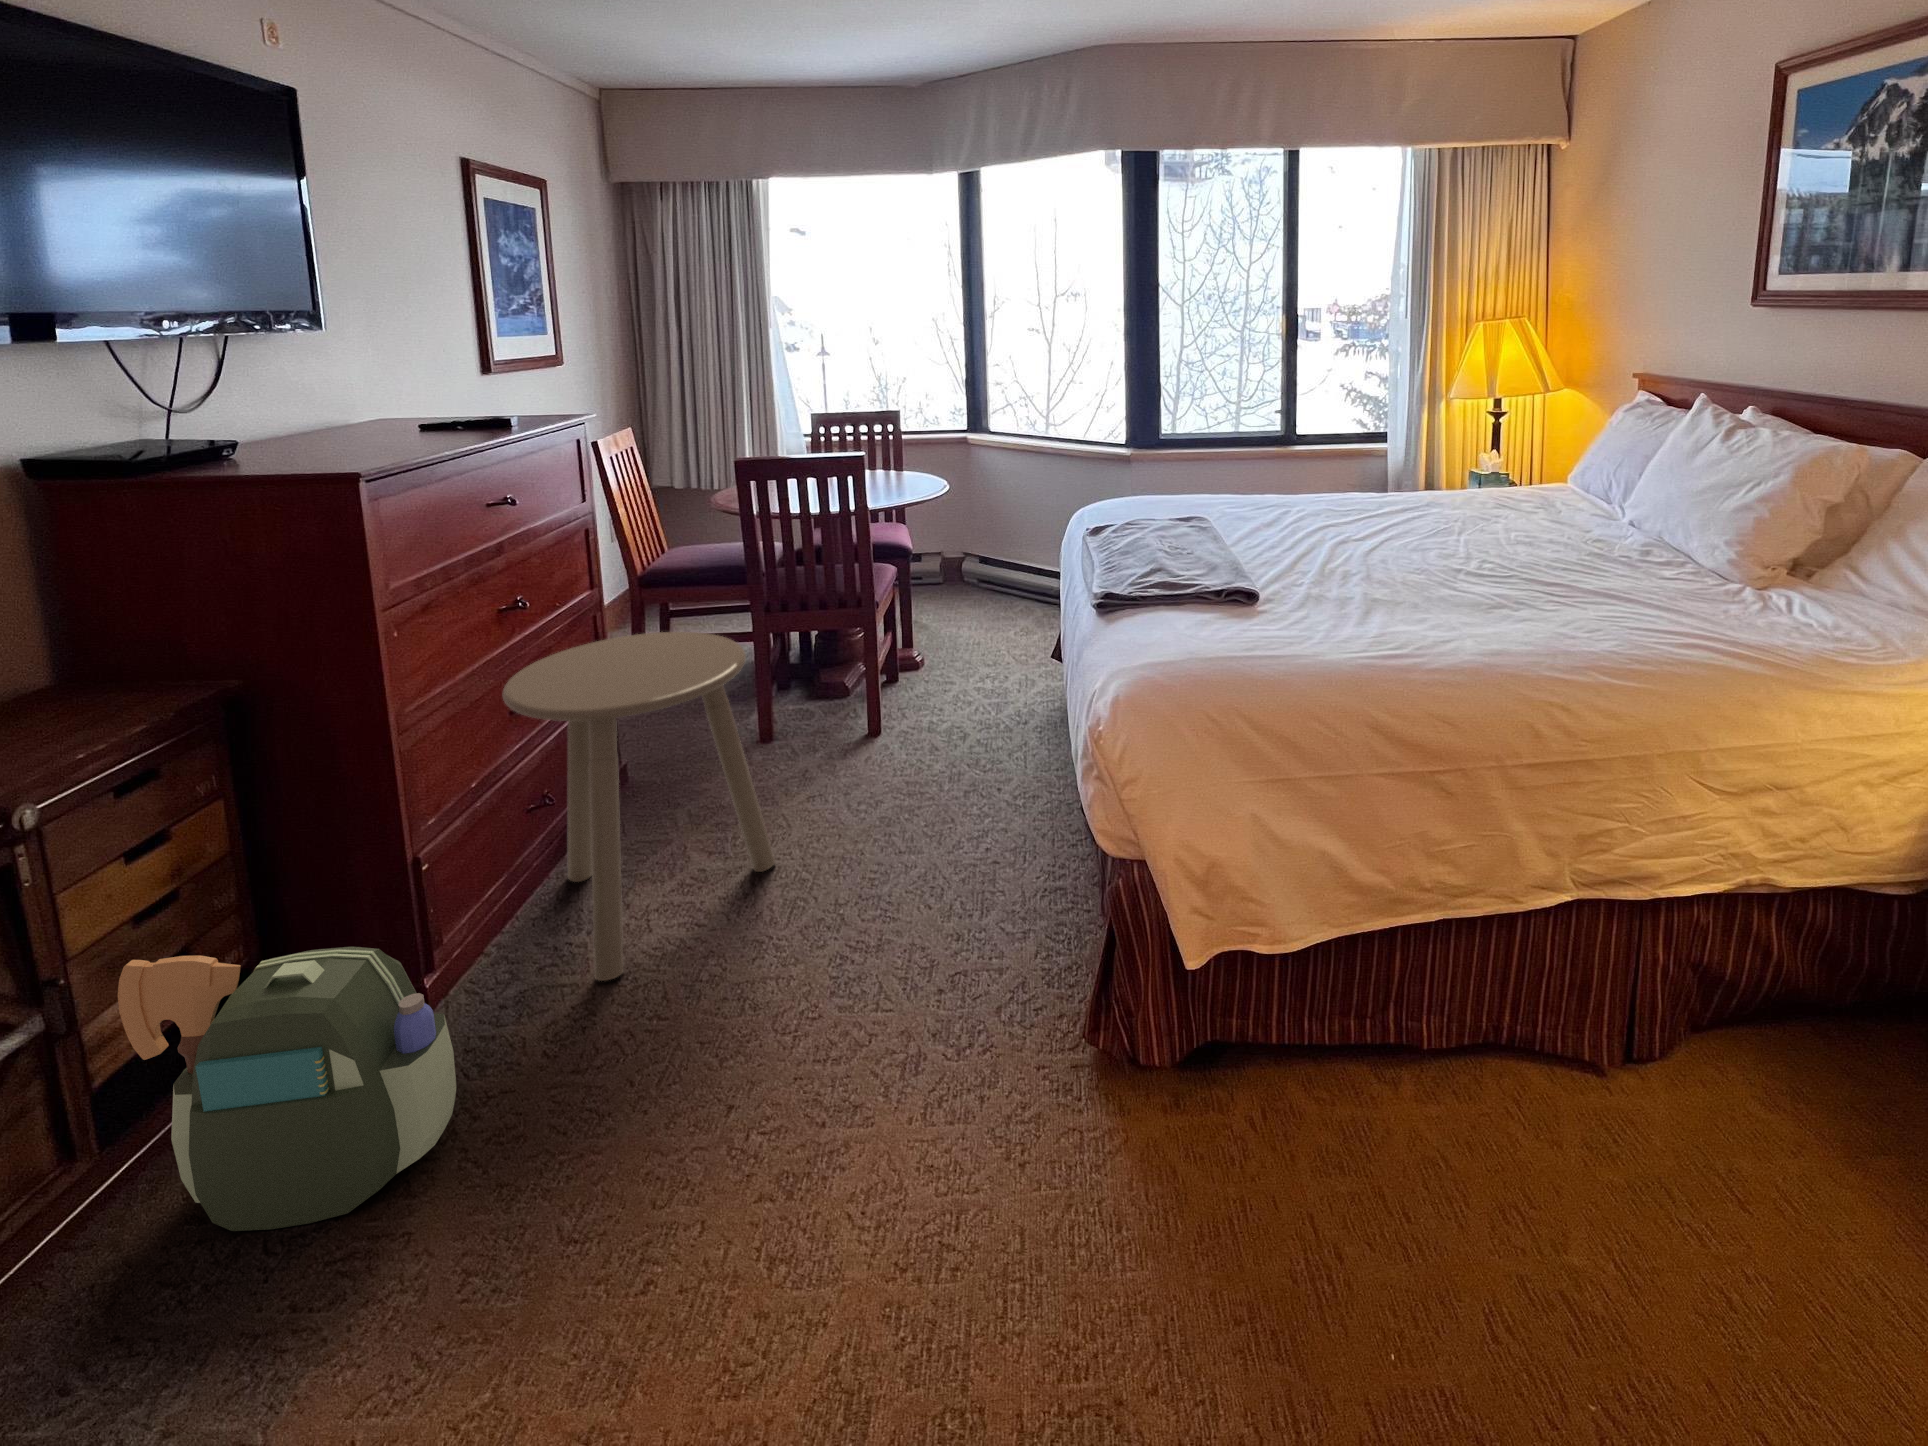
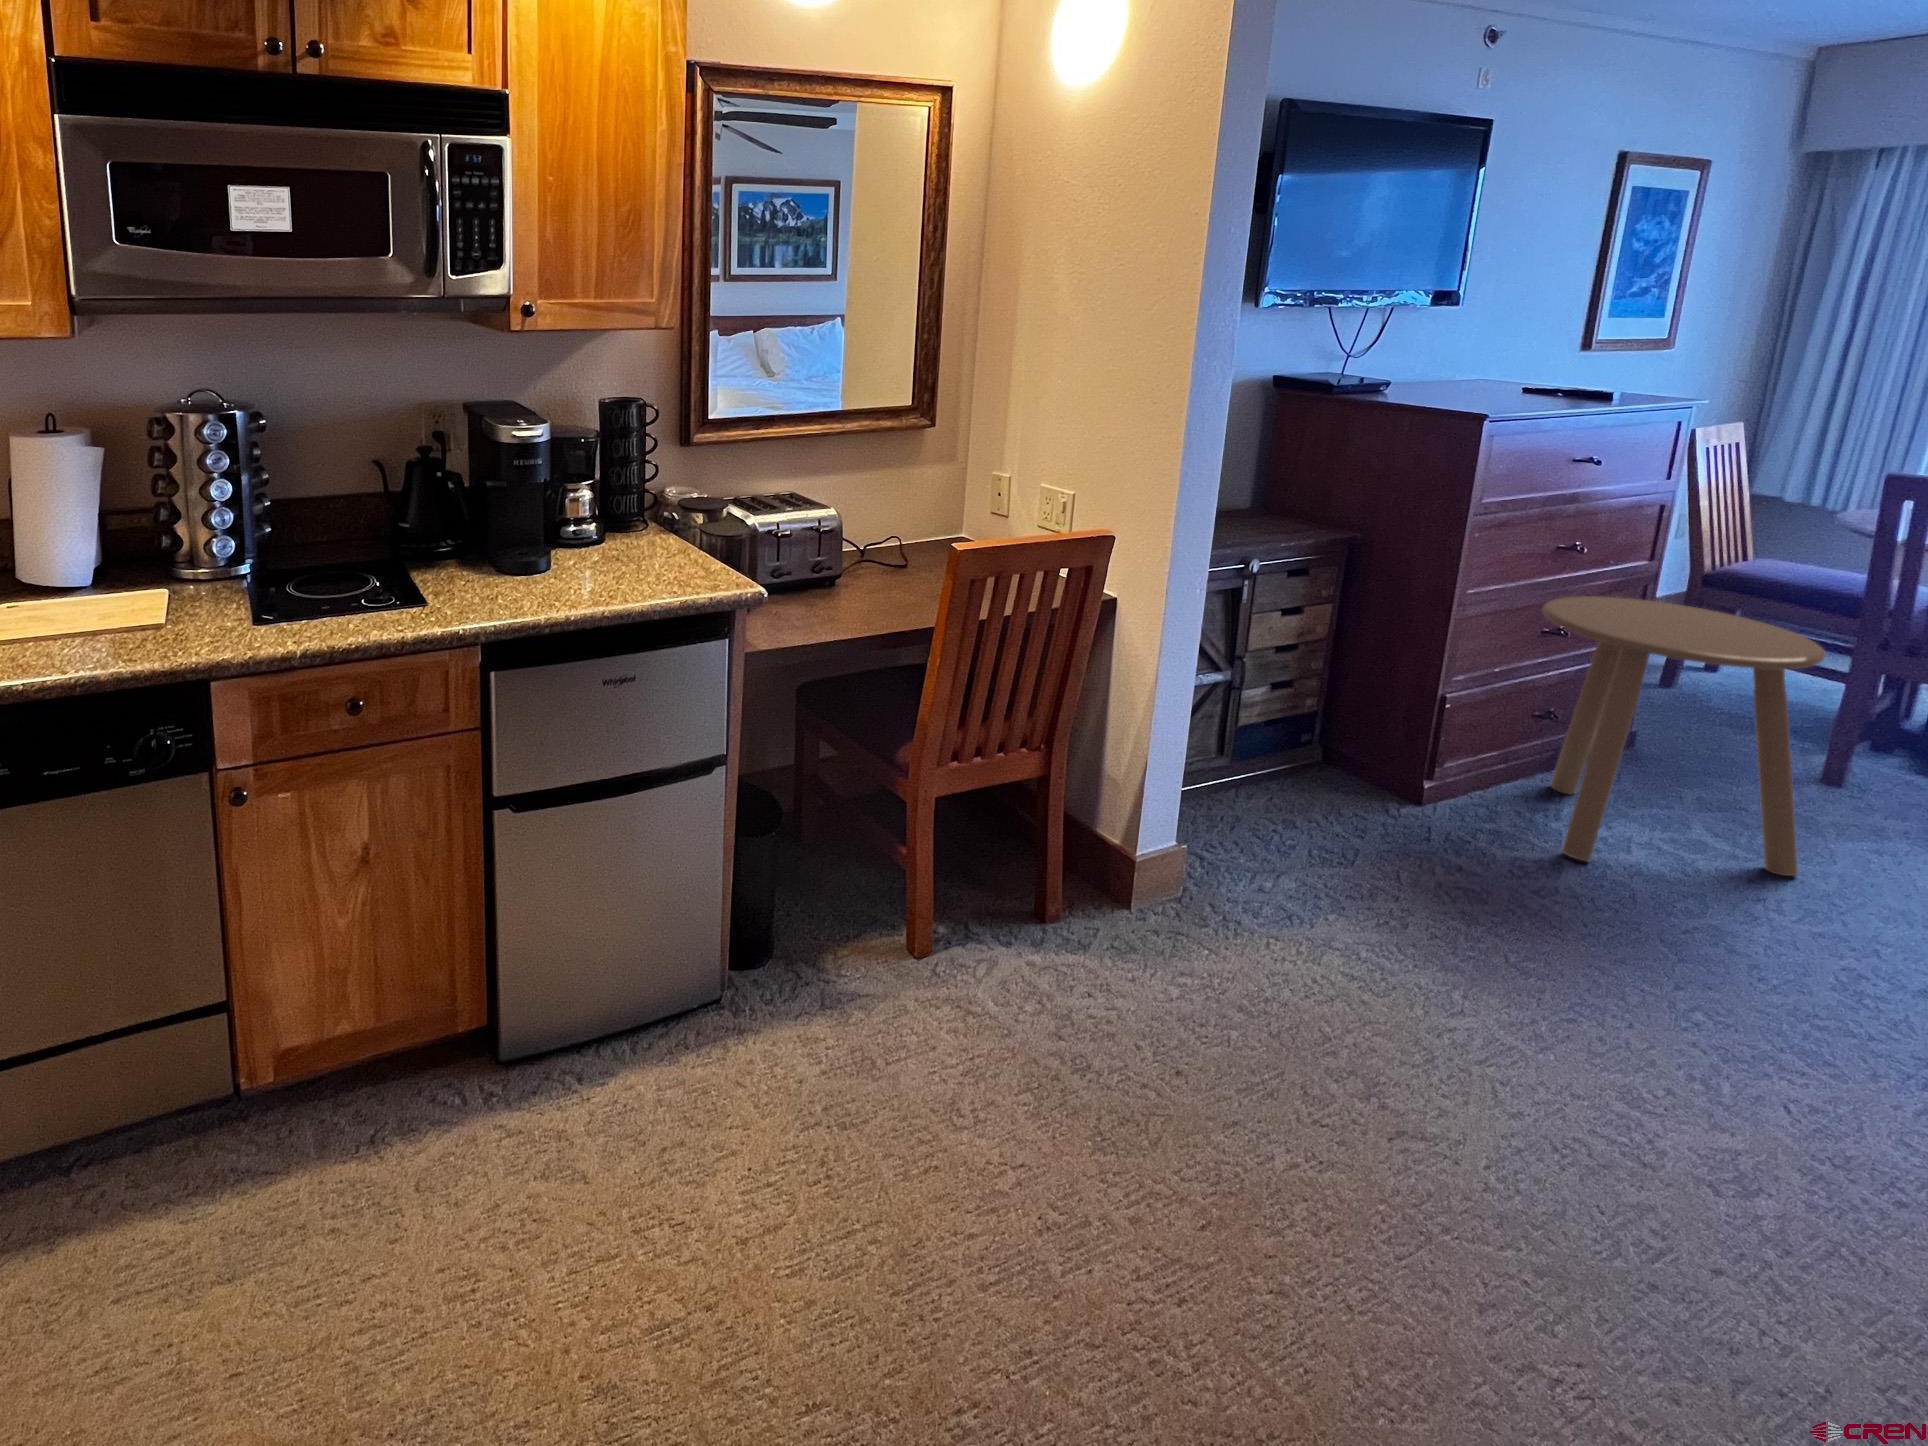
backpack: present [118,947,456,1231] -> none [1265,665,1447,863]

